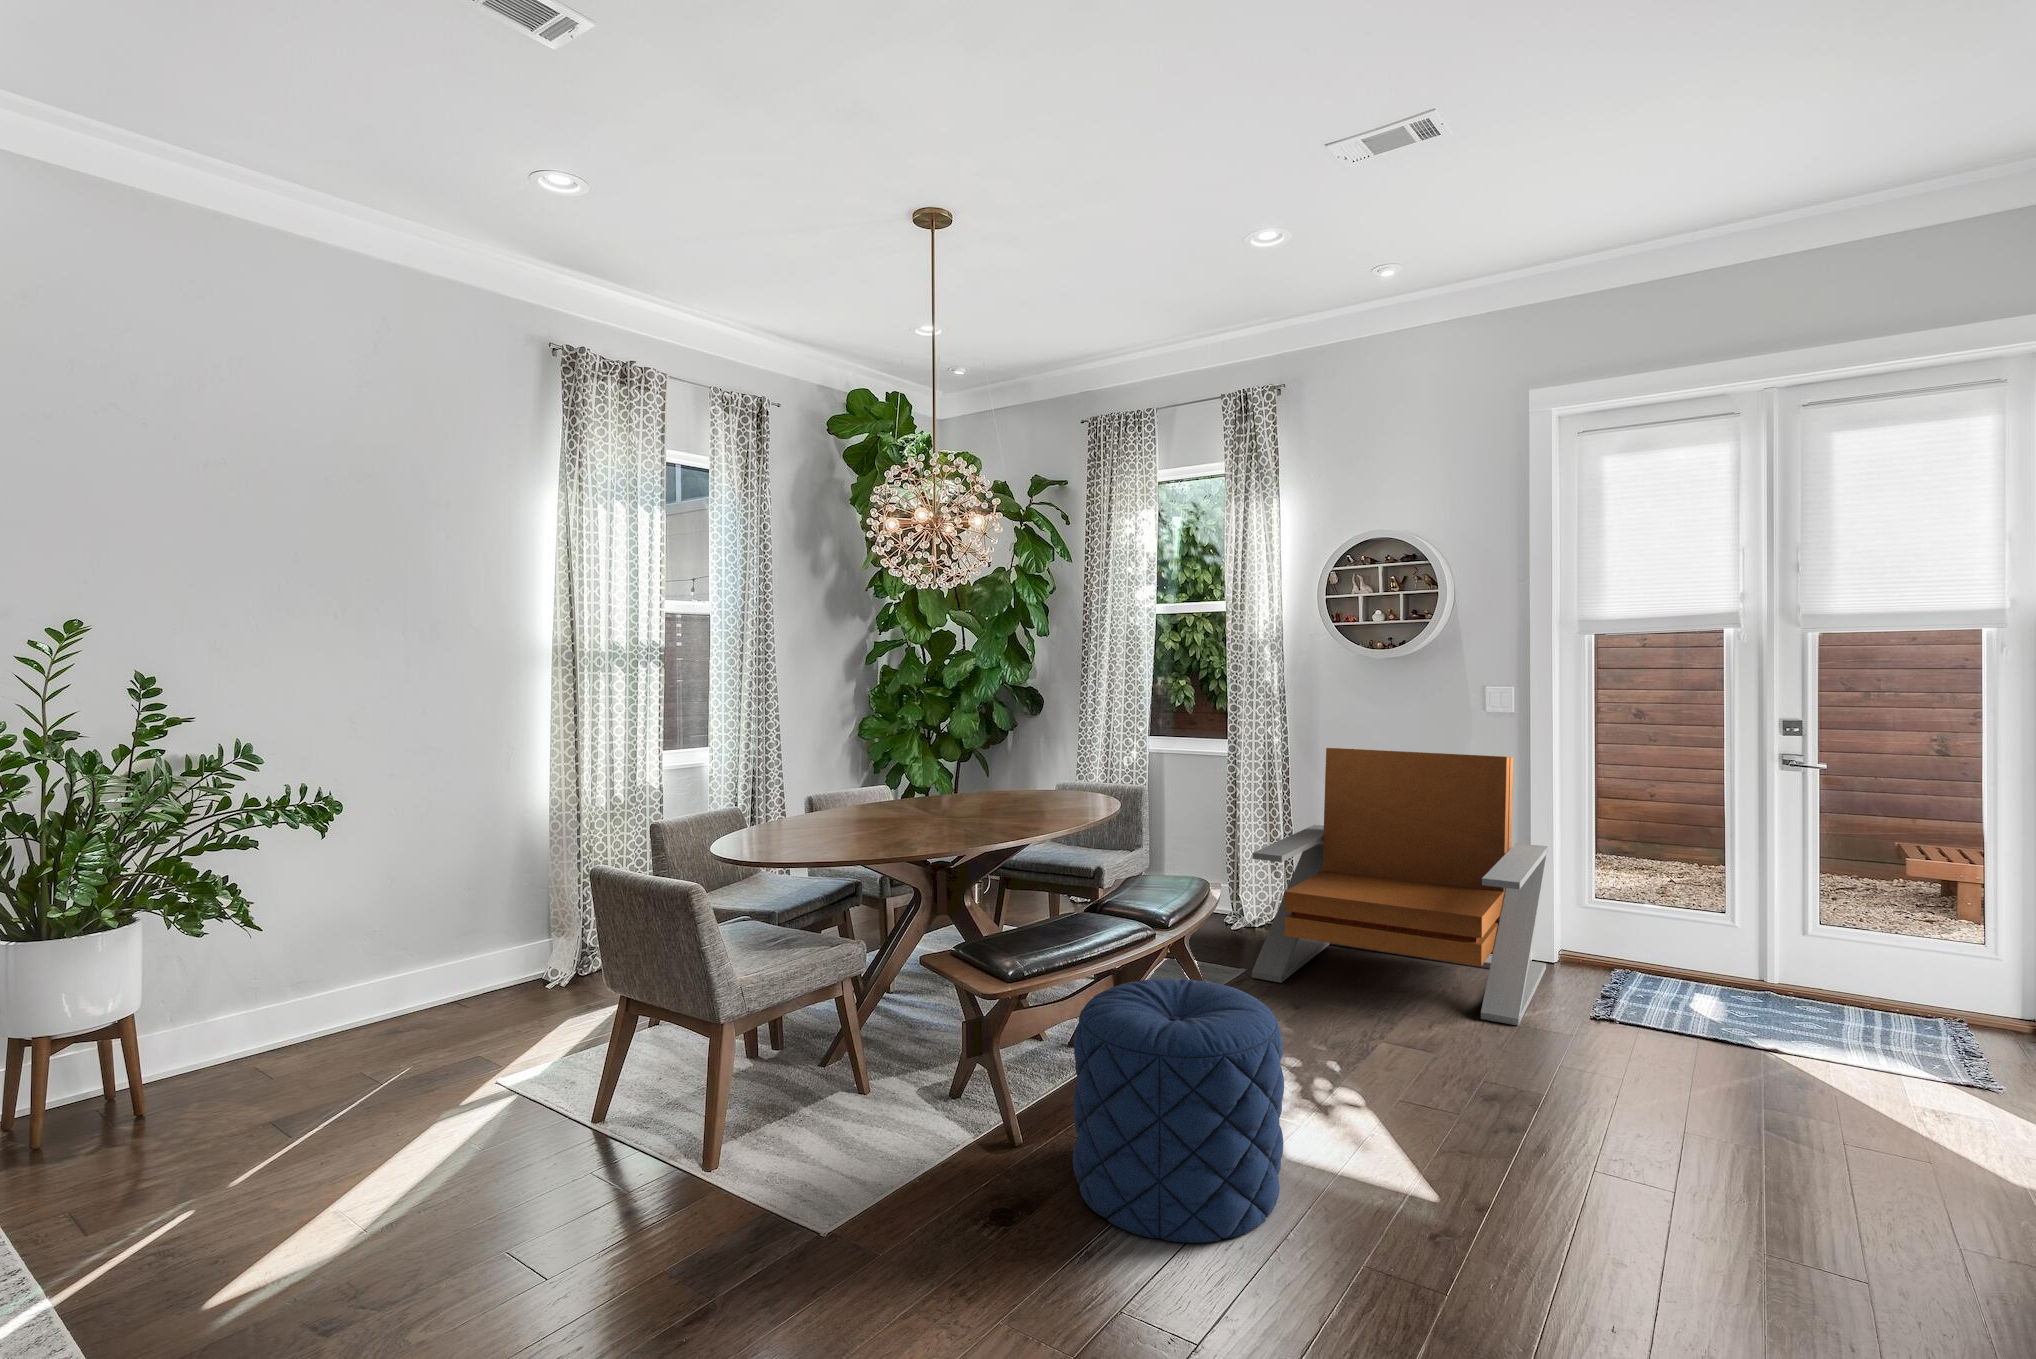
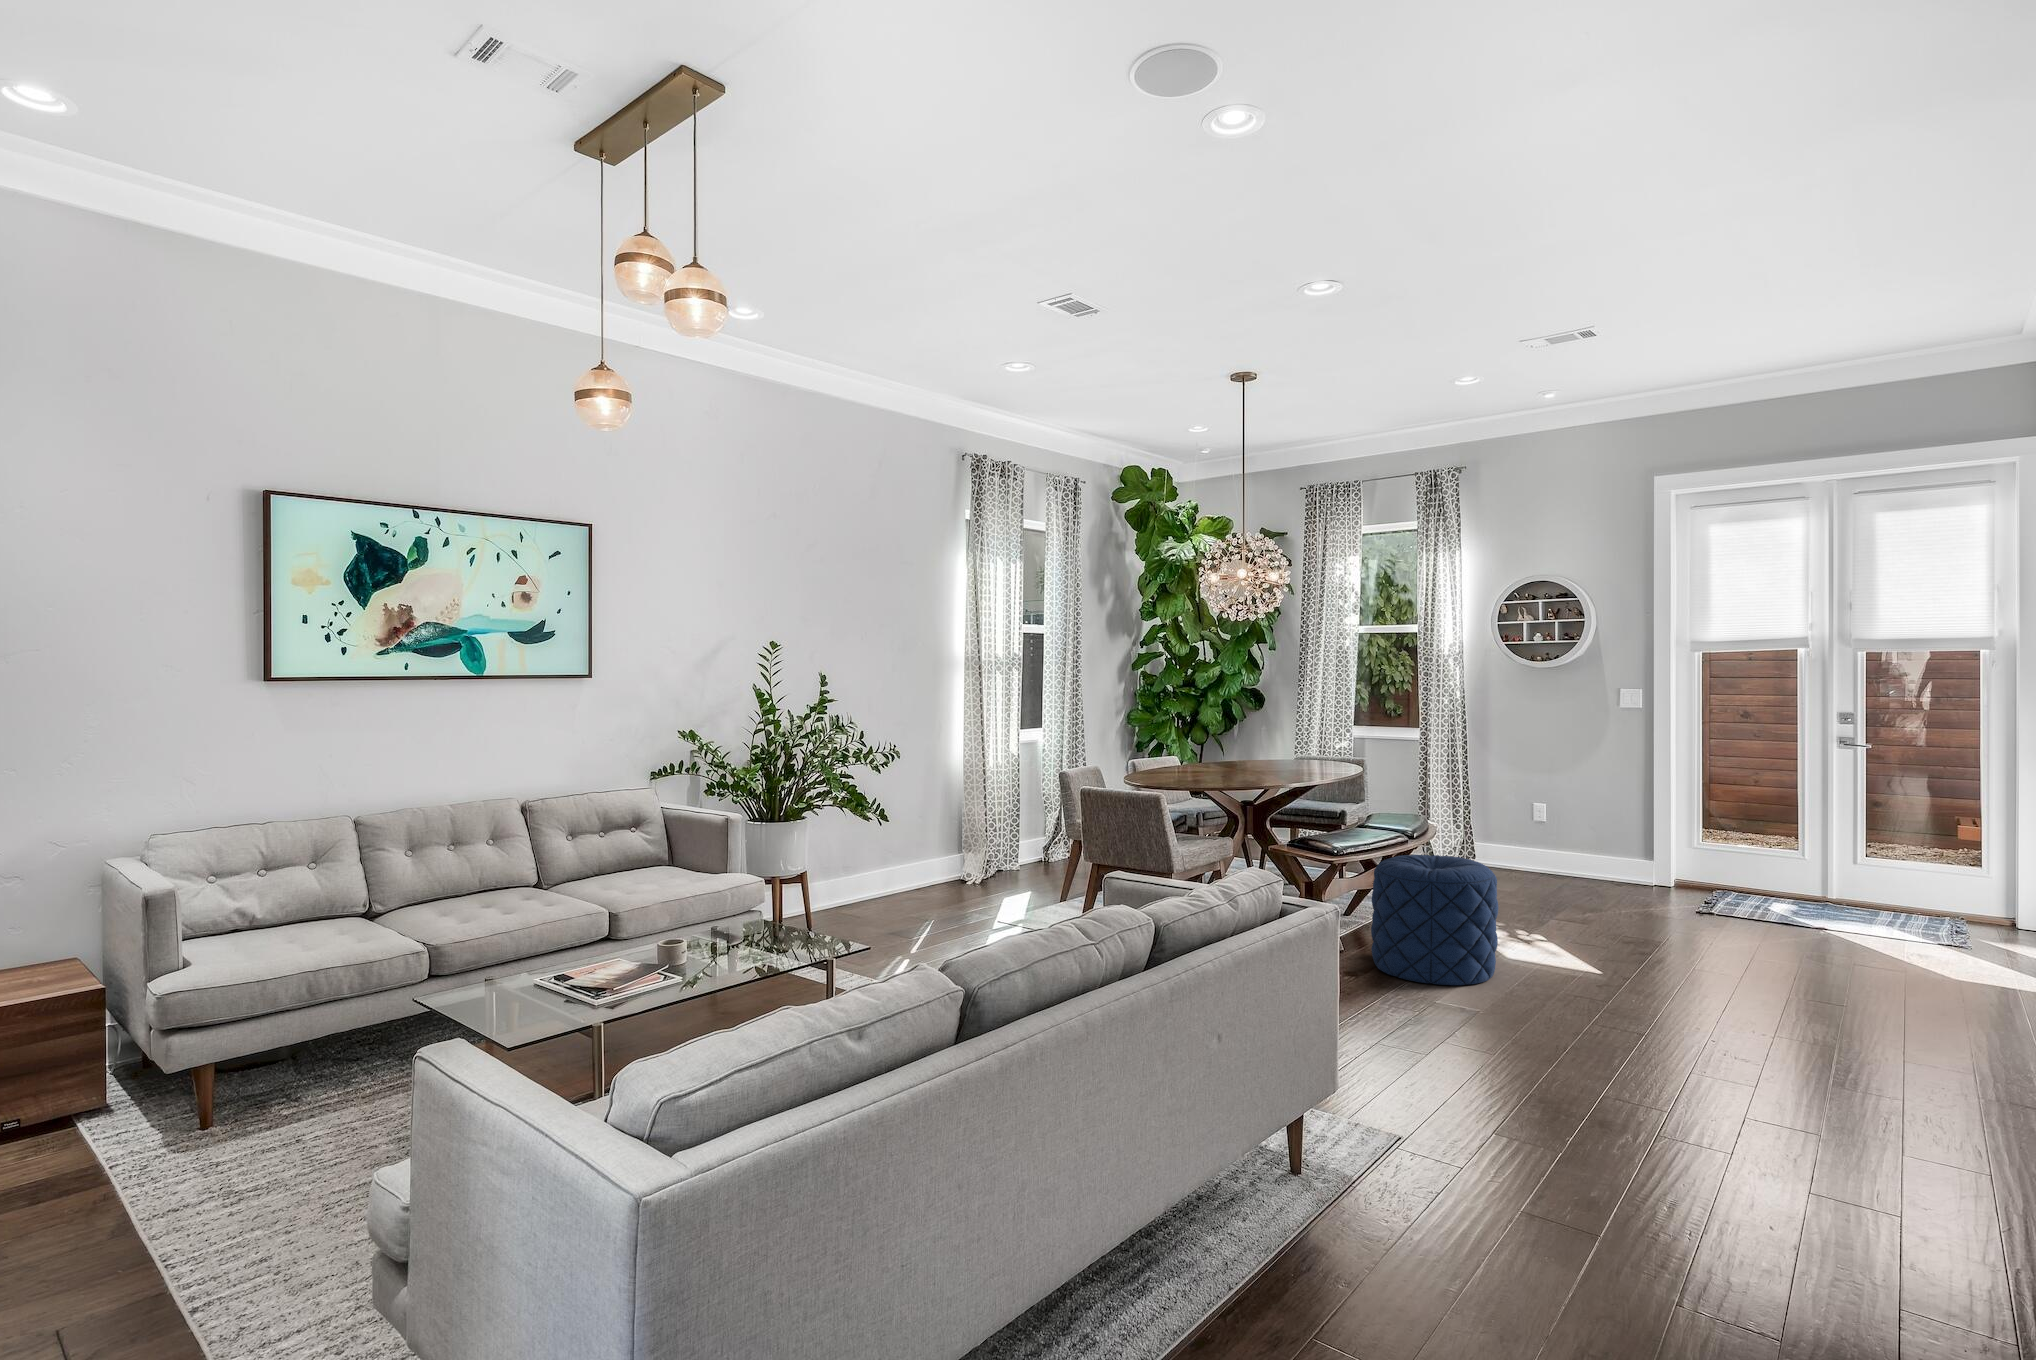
lounge chair: present [1252,748,1548,1025] -> none [1449,733,1666,916]

